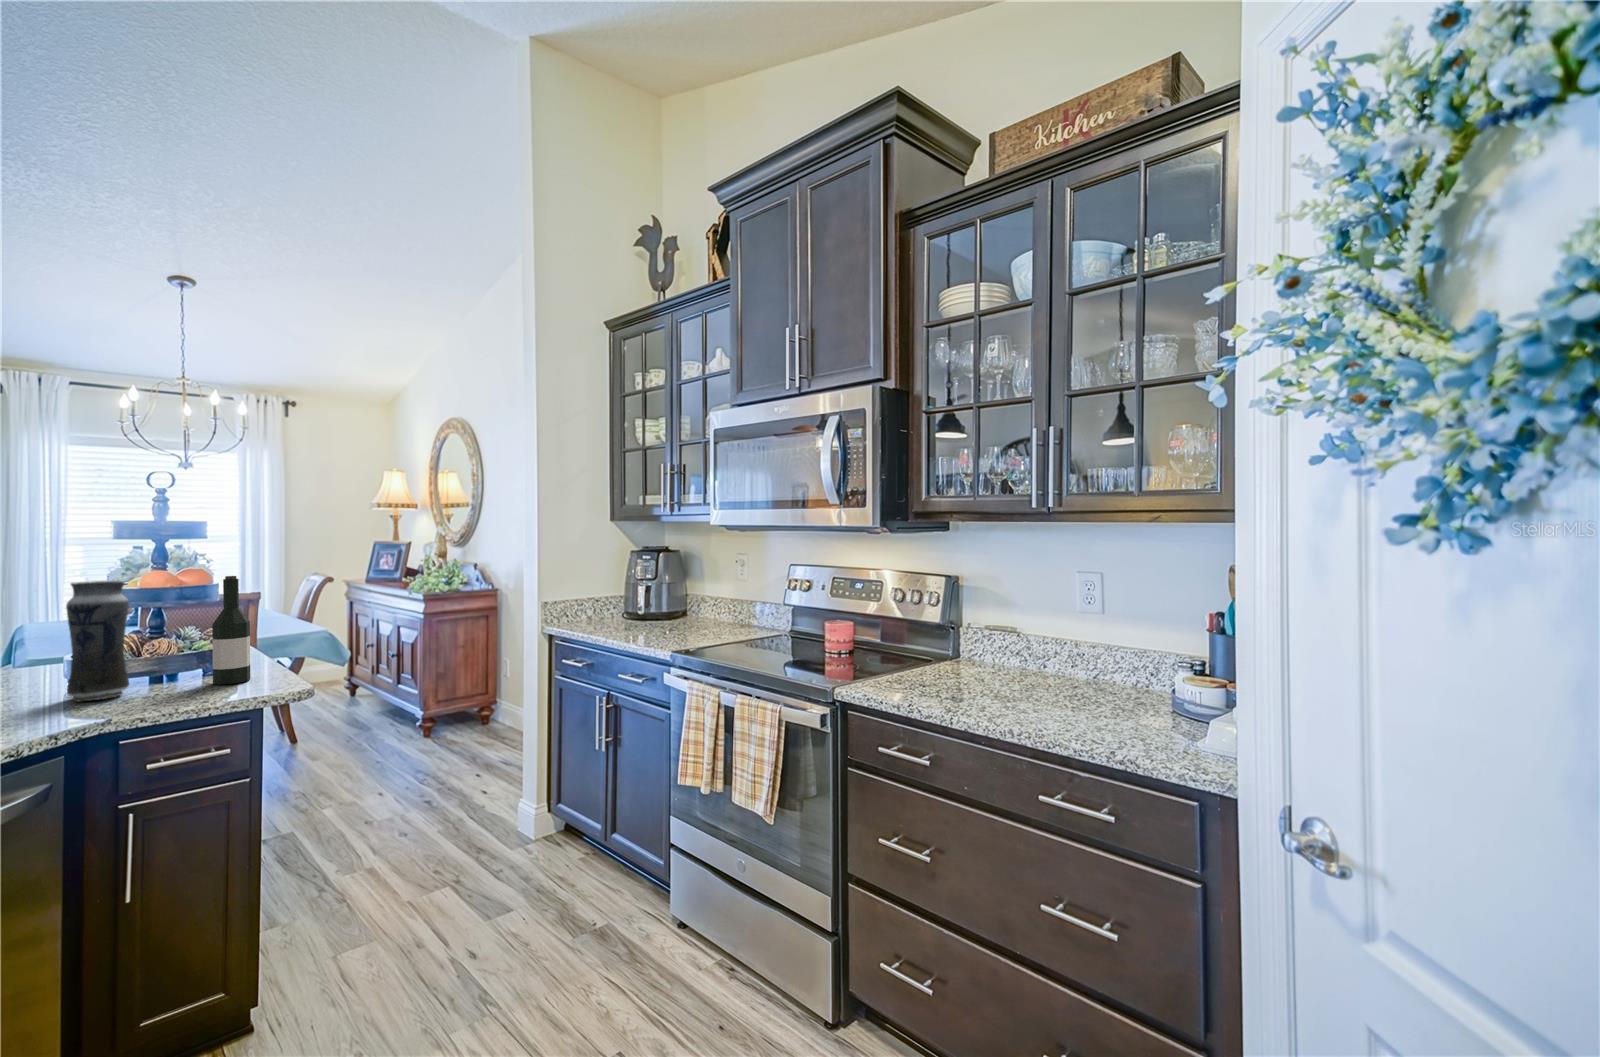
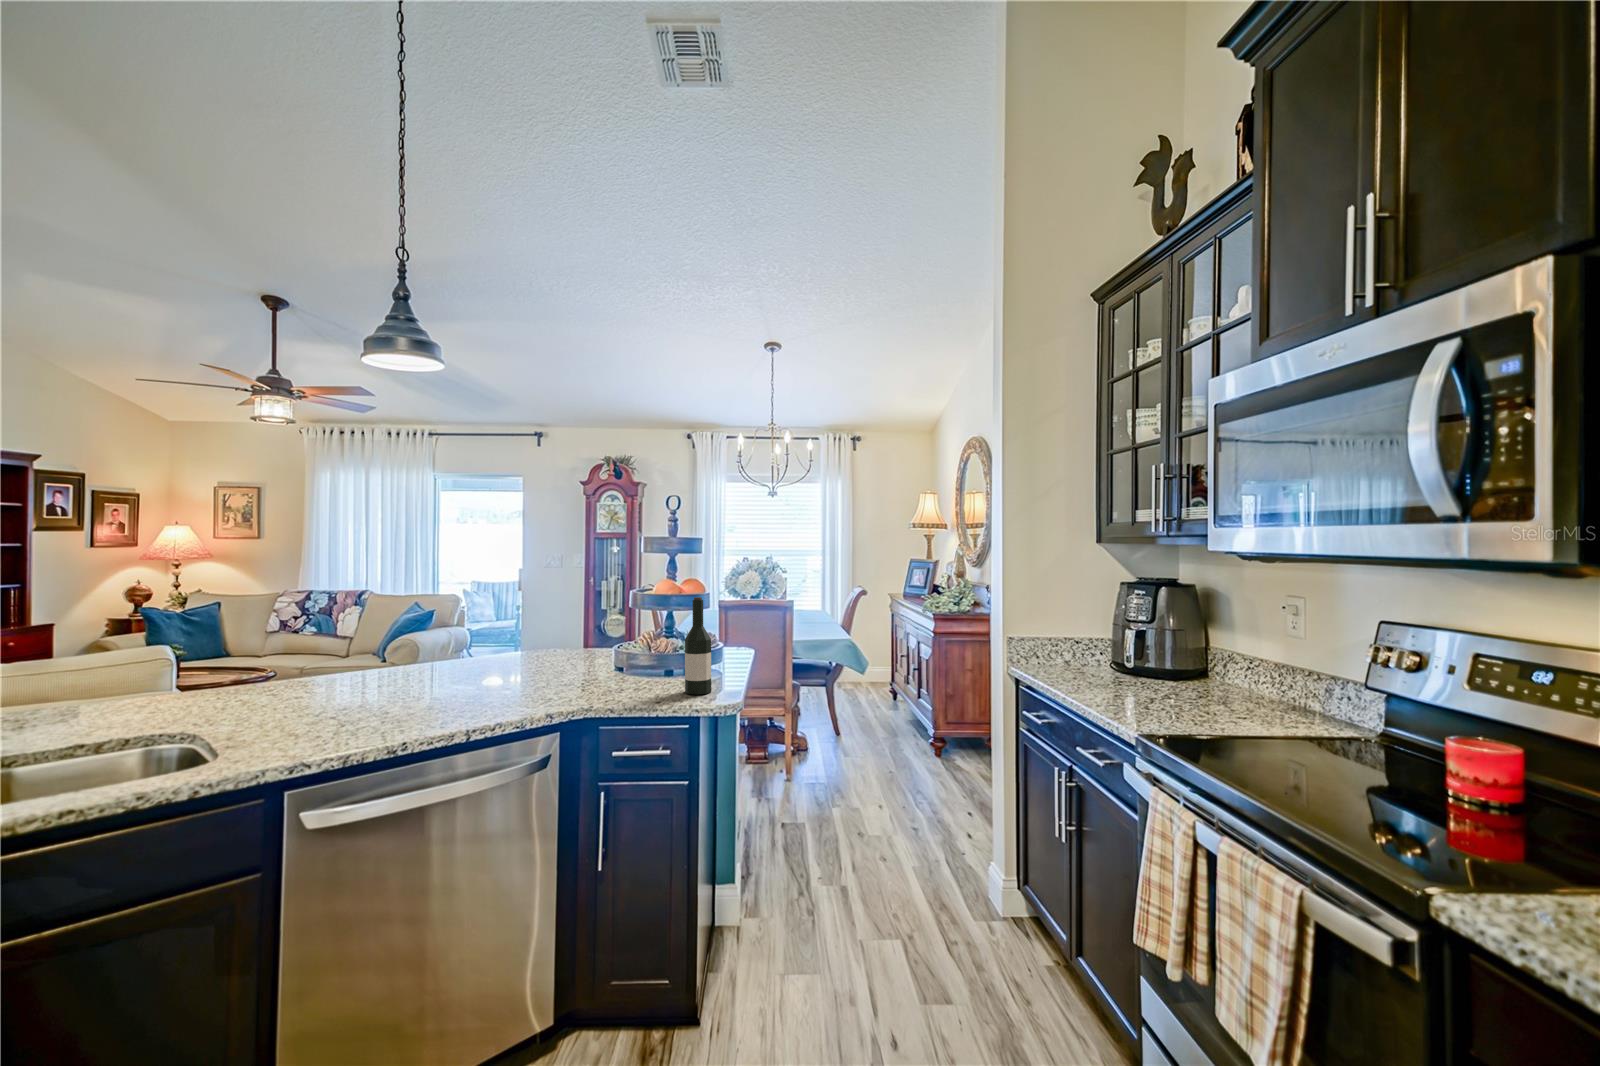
vase: present [66,580,129,701] -> none [597,597,634,694]

